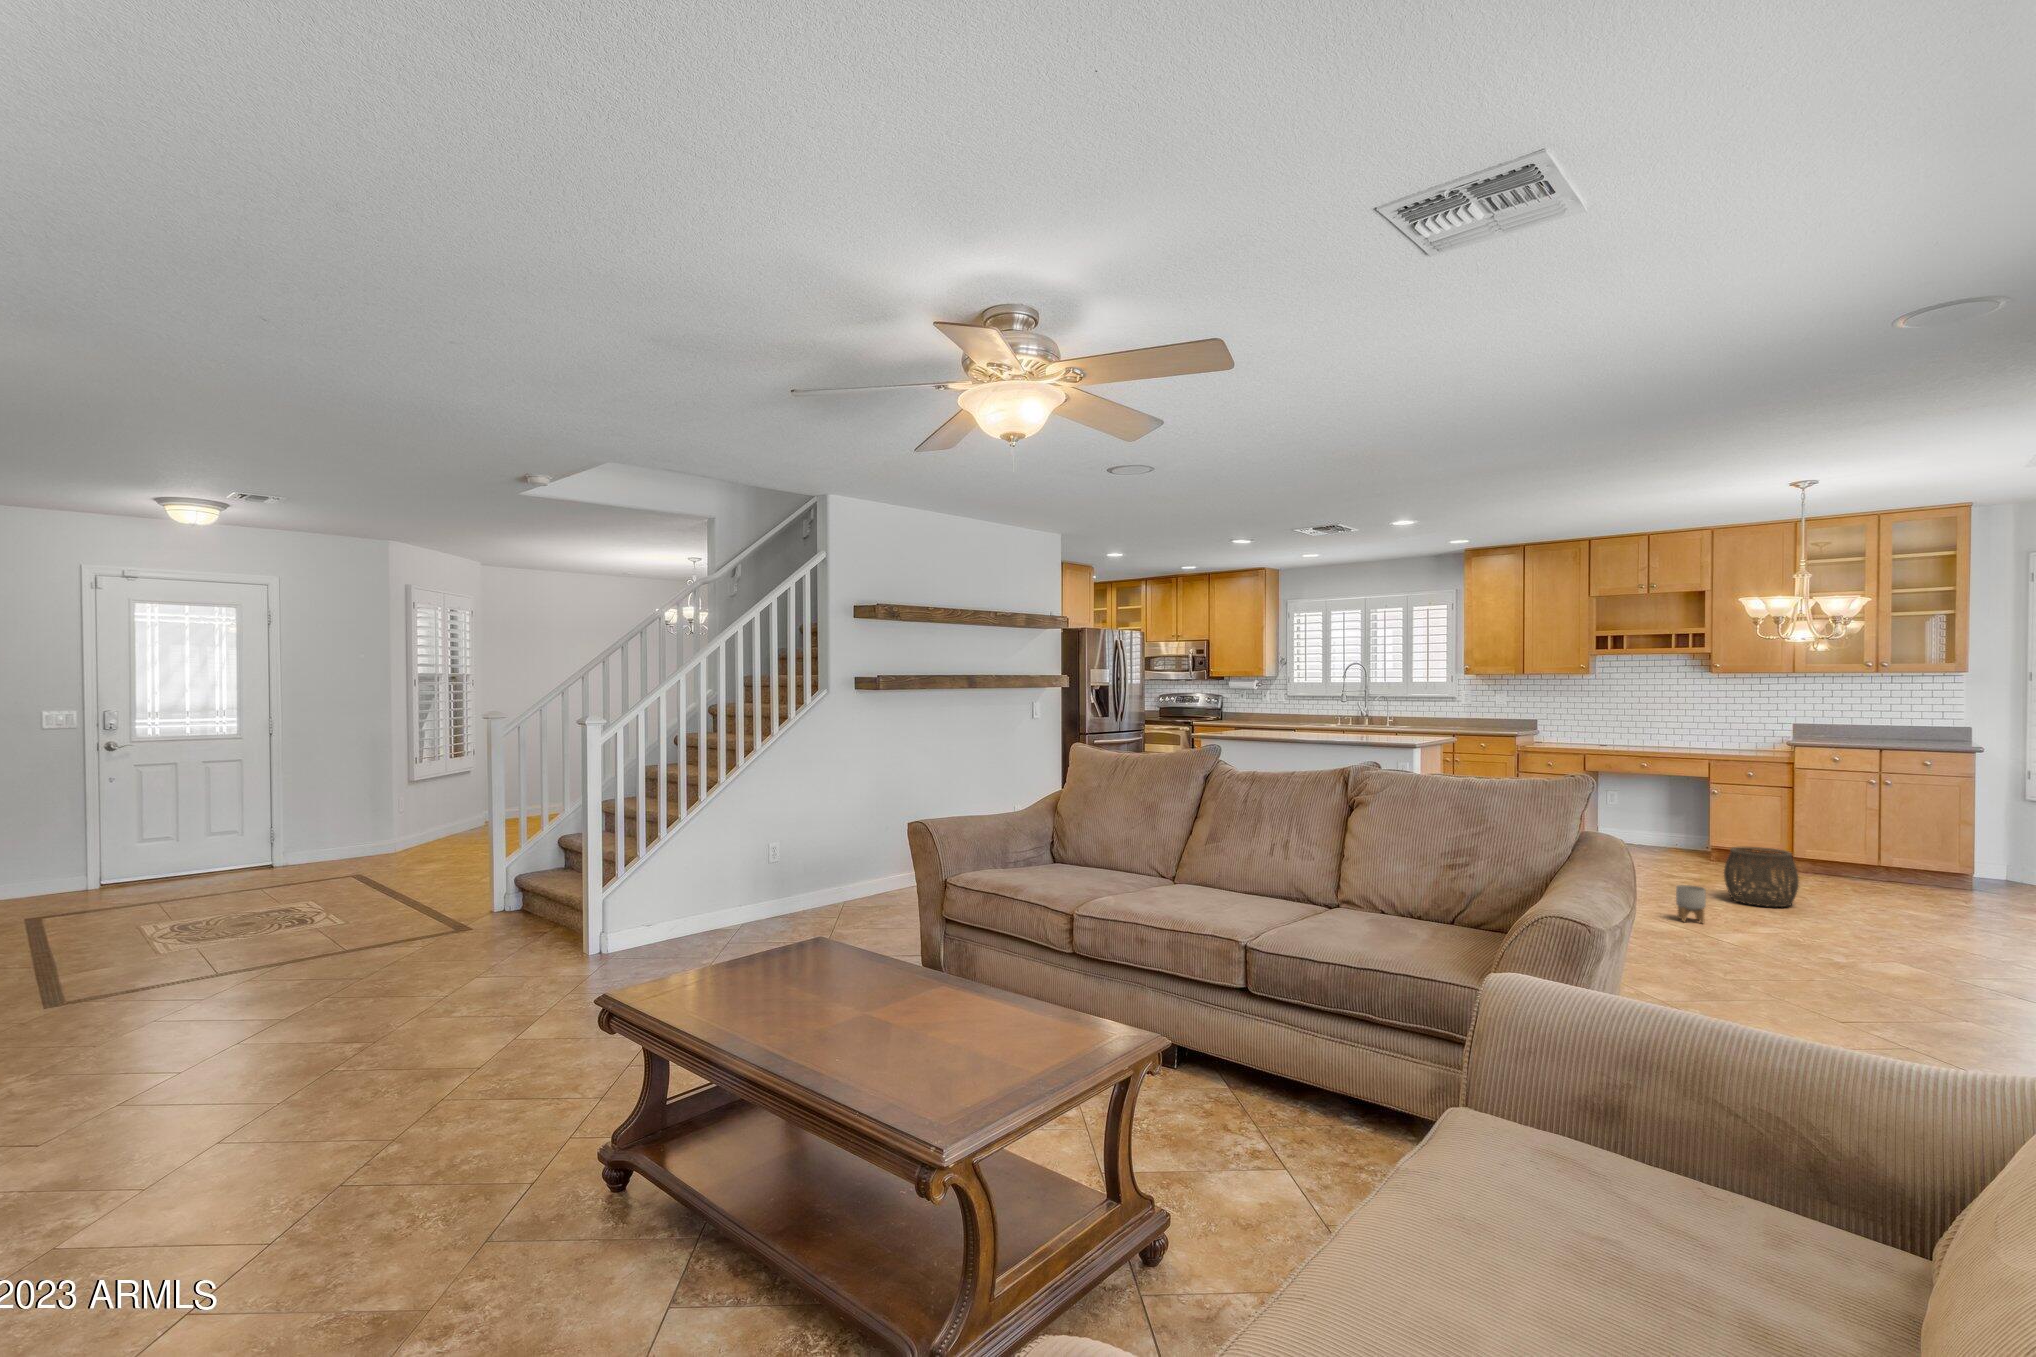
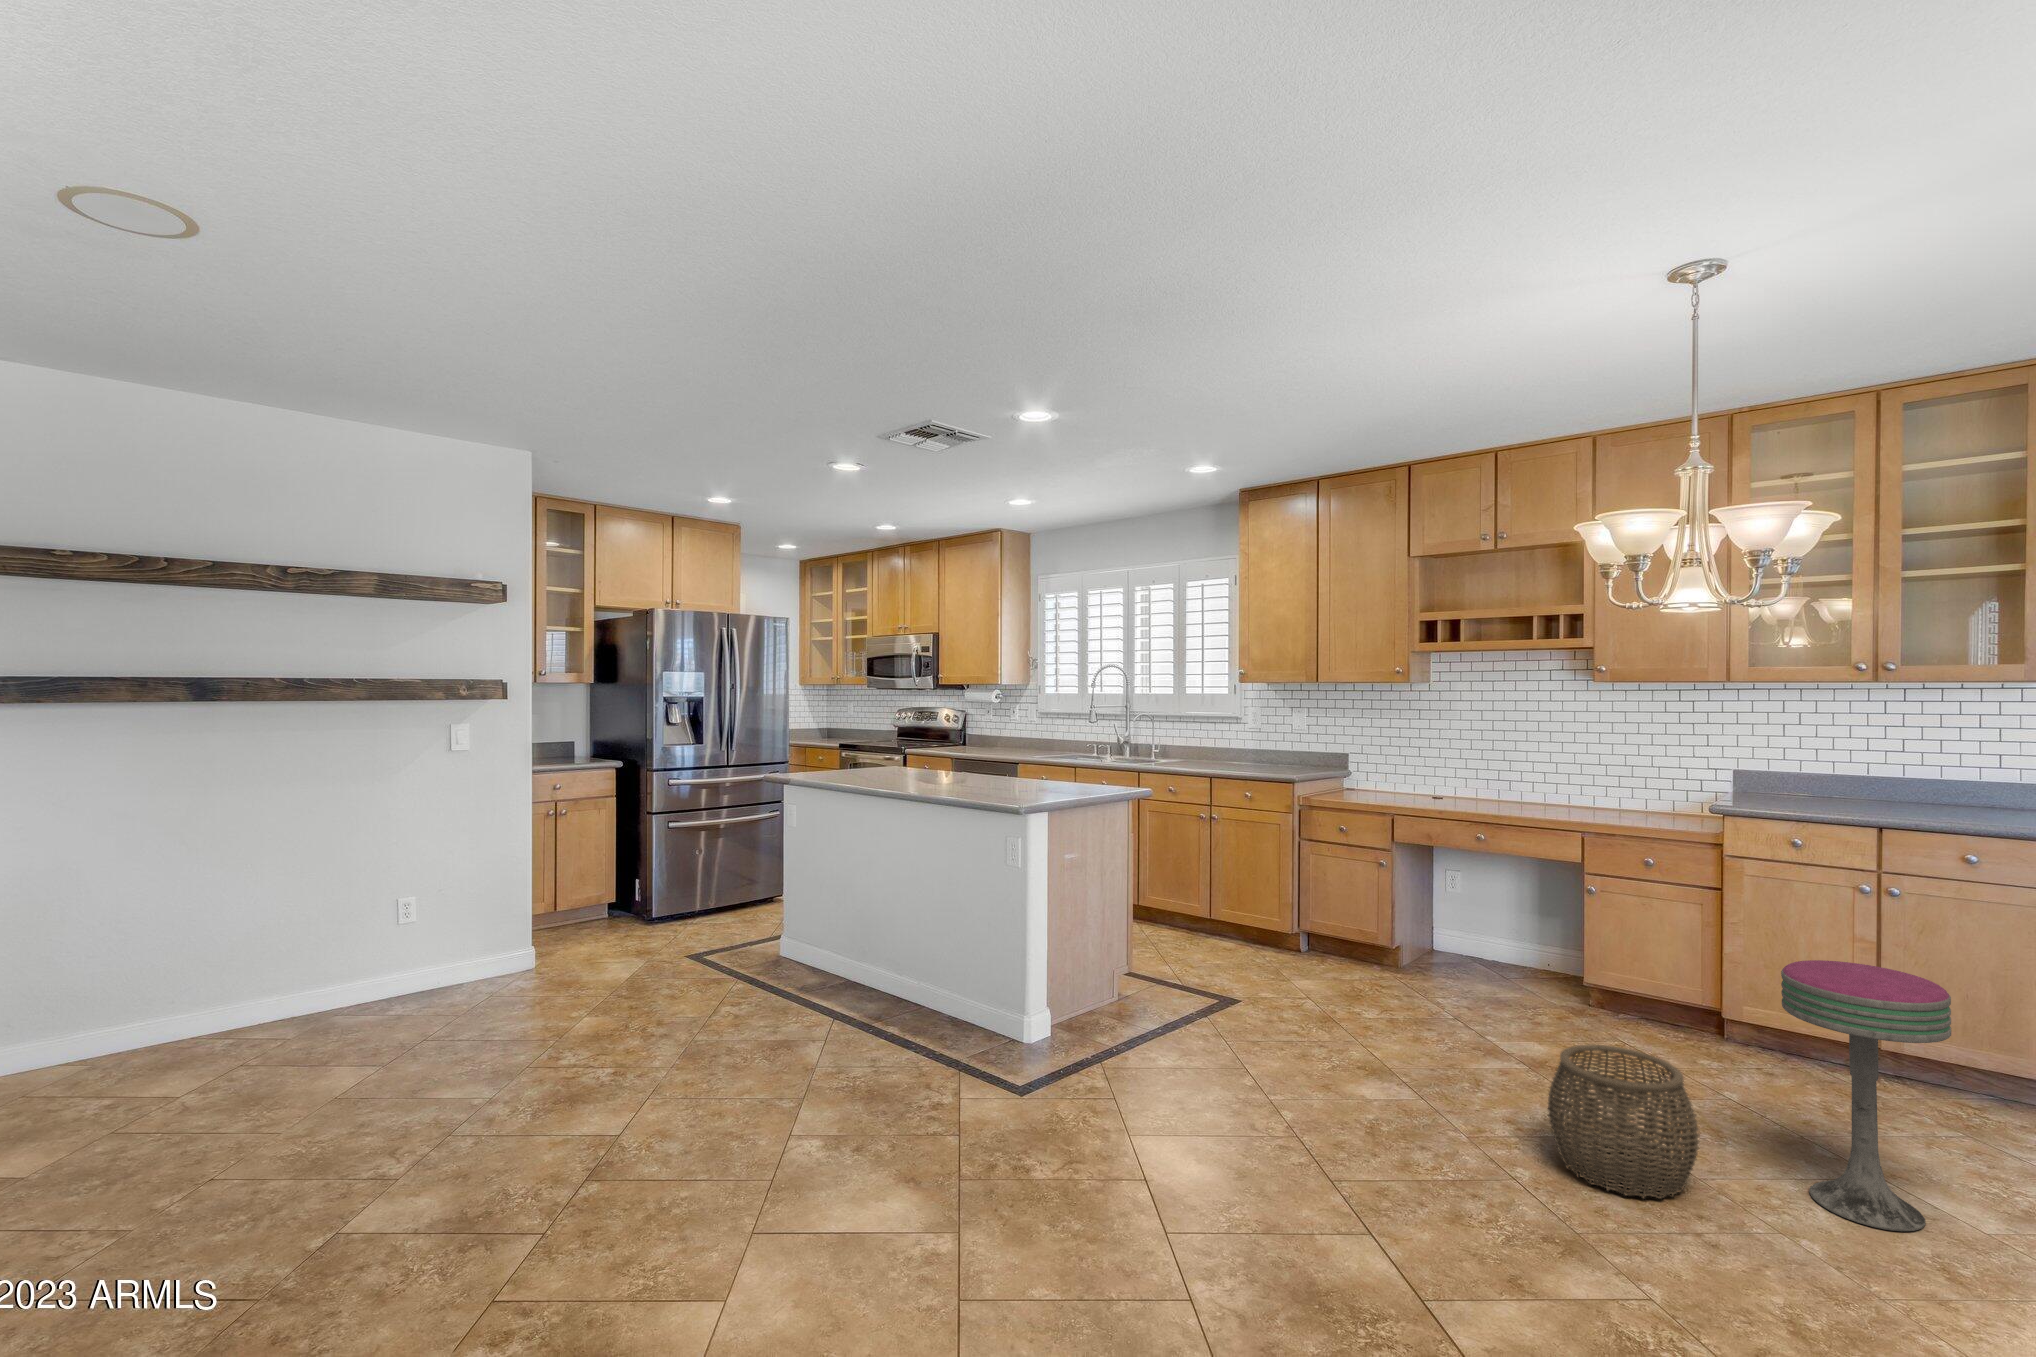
bar stool: none [1836,801,1913,913] -> present [1781,960,1951,1231]
planter: present [1676,885,1706,923] -> none [1398,1175,1459,1284]

